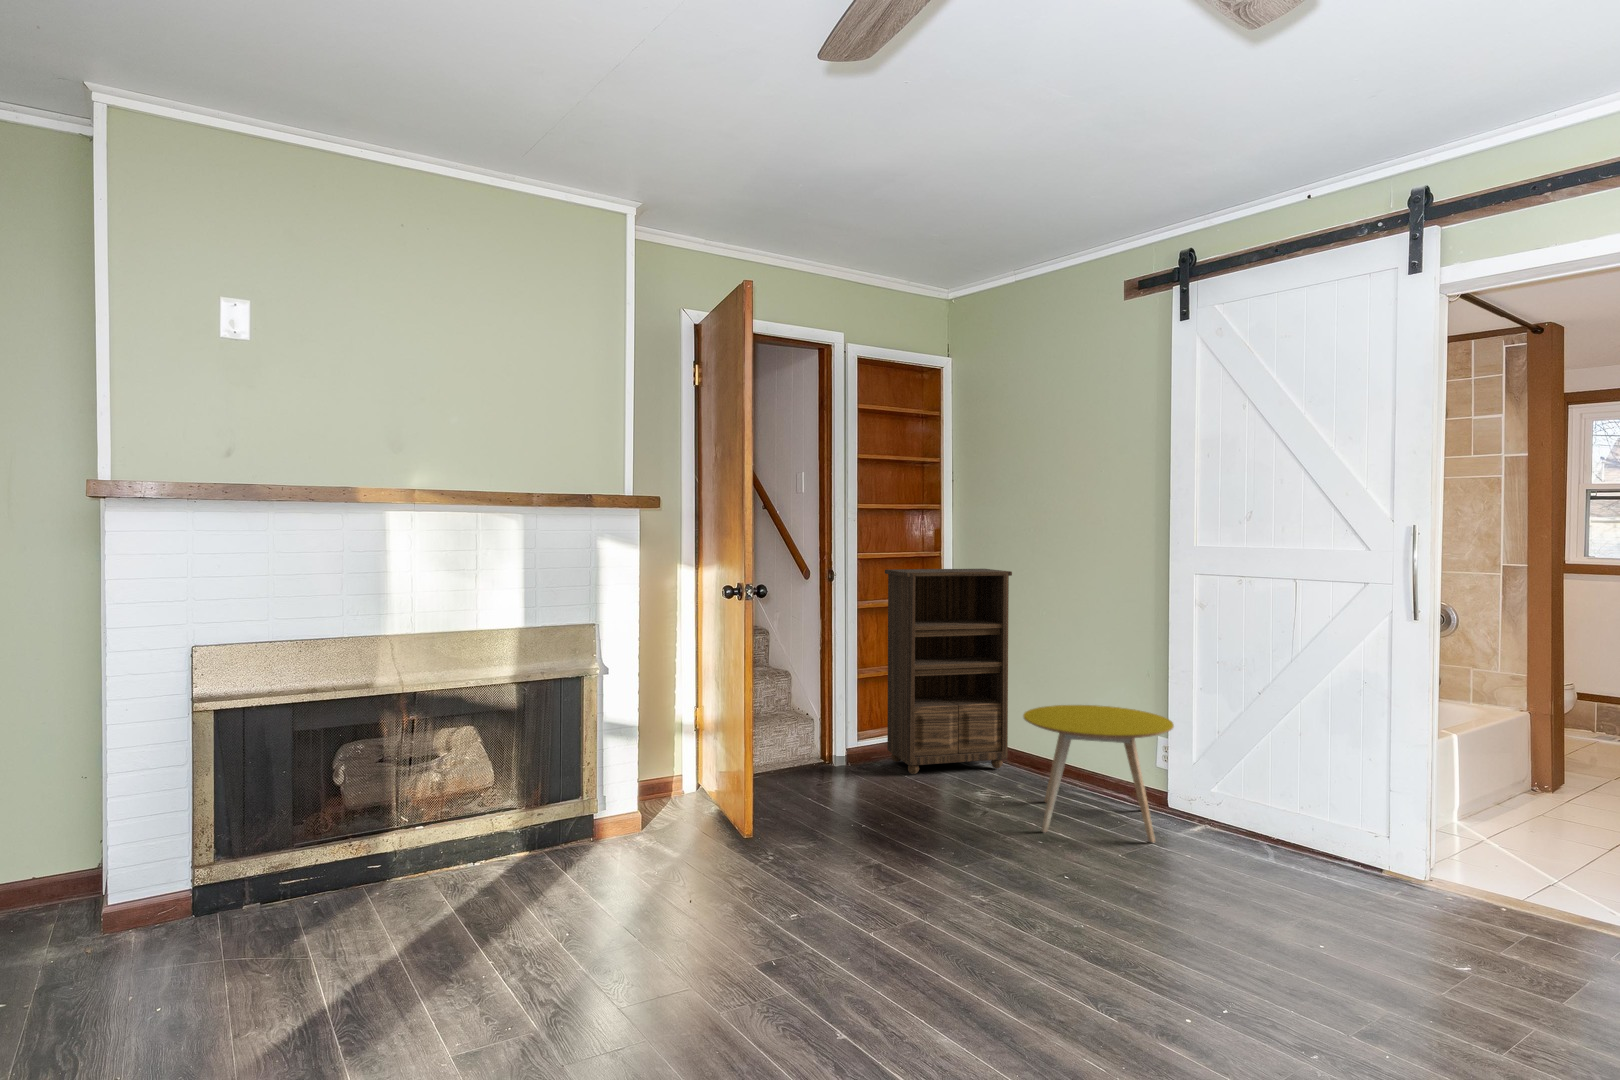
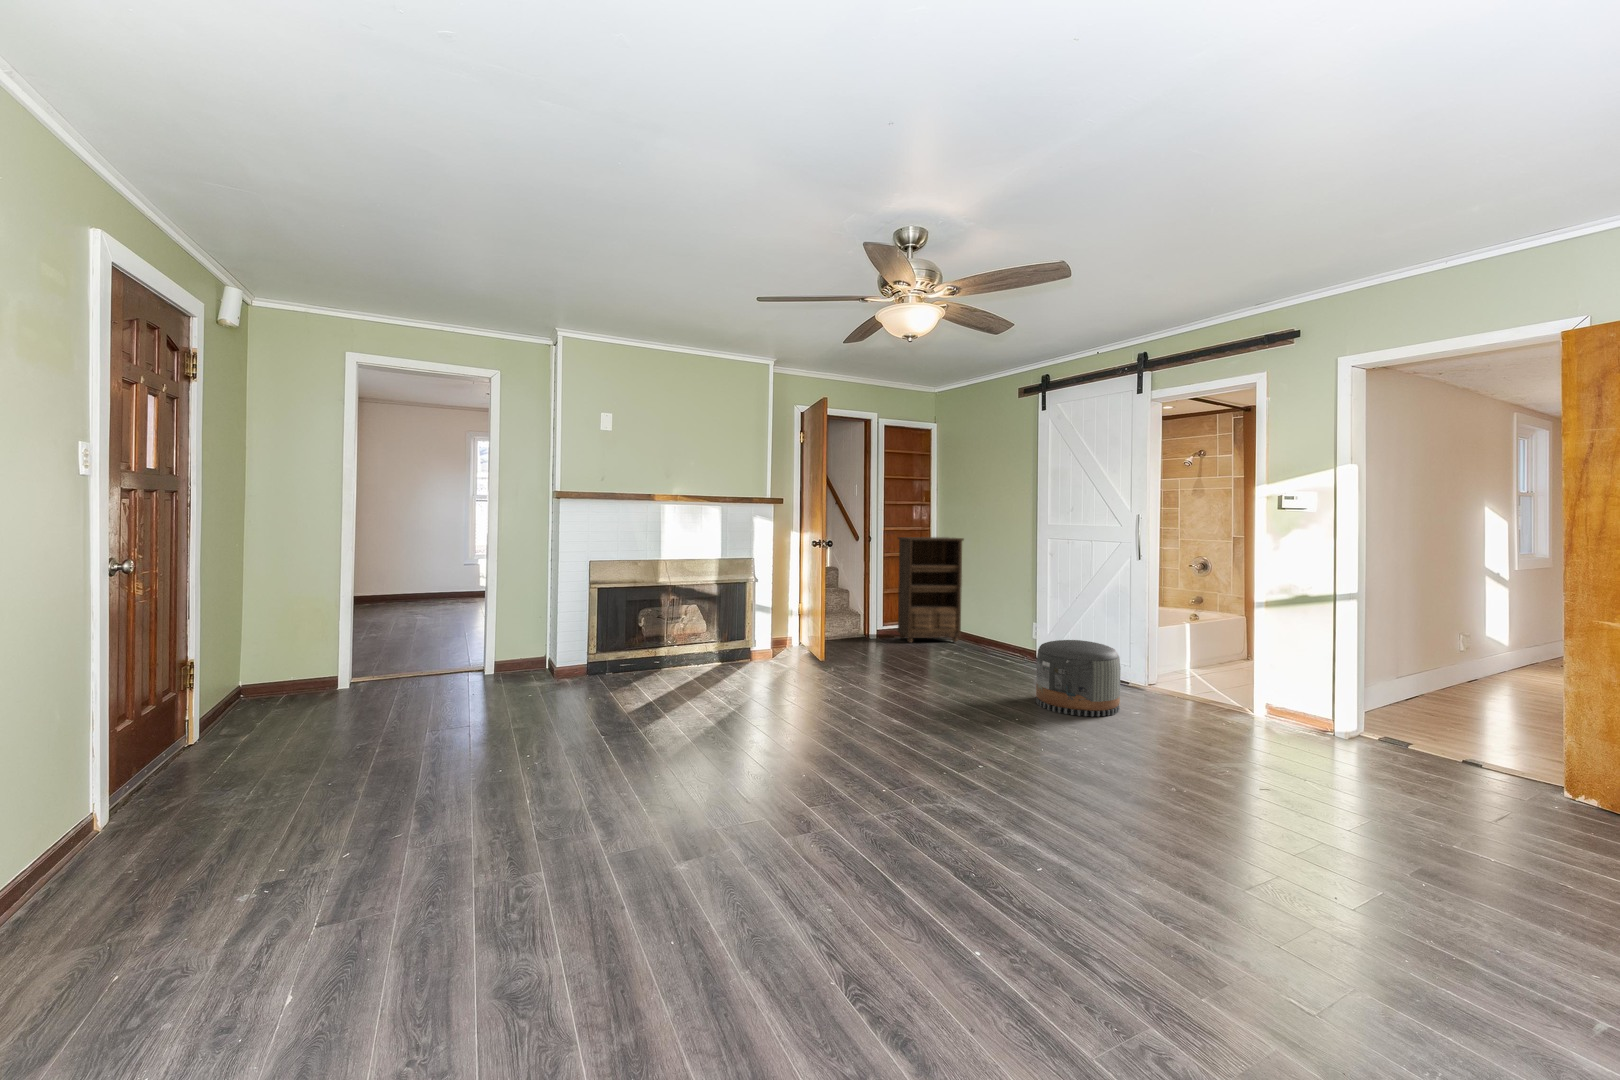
side table: present [1023,705,1174,842] -> none [962,605,1036,668]
pouf: none [1236,815,1447,1023] -> present [1036,640,1121,716]

